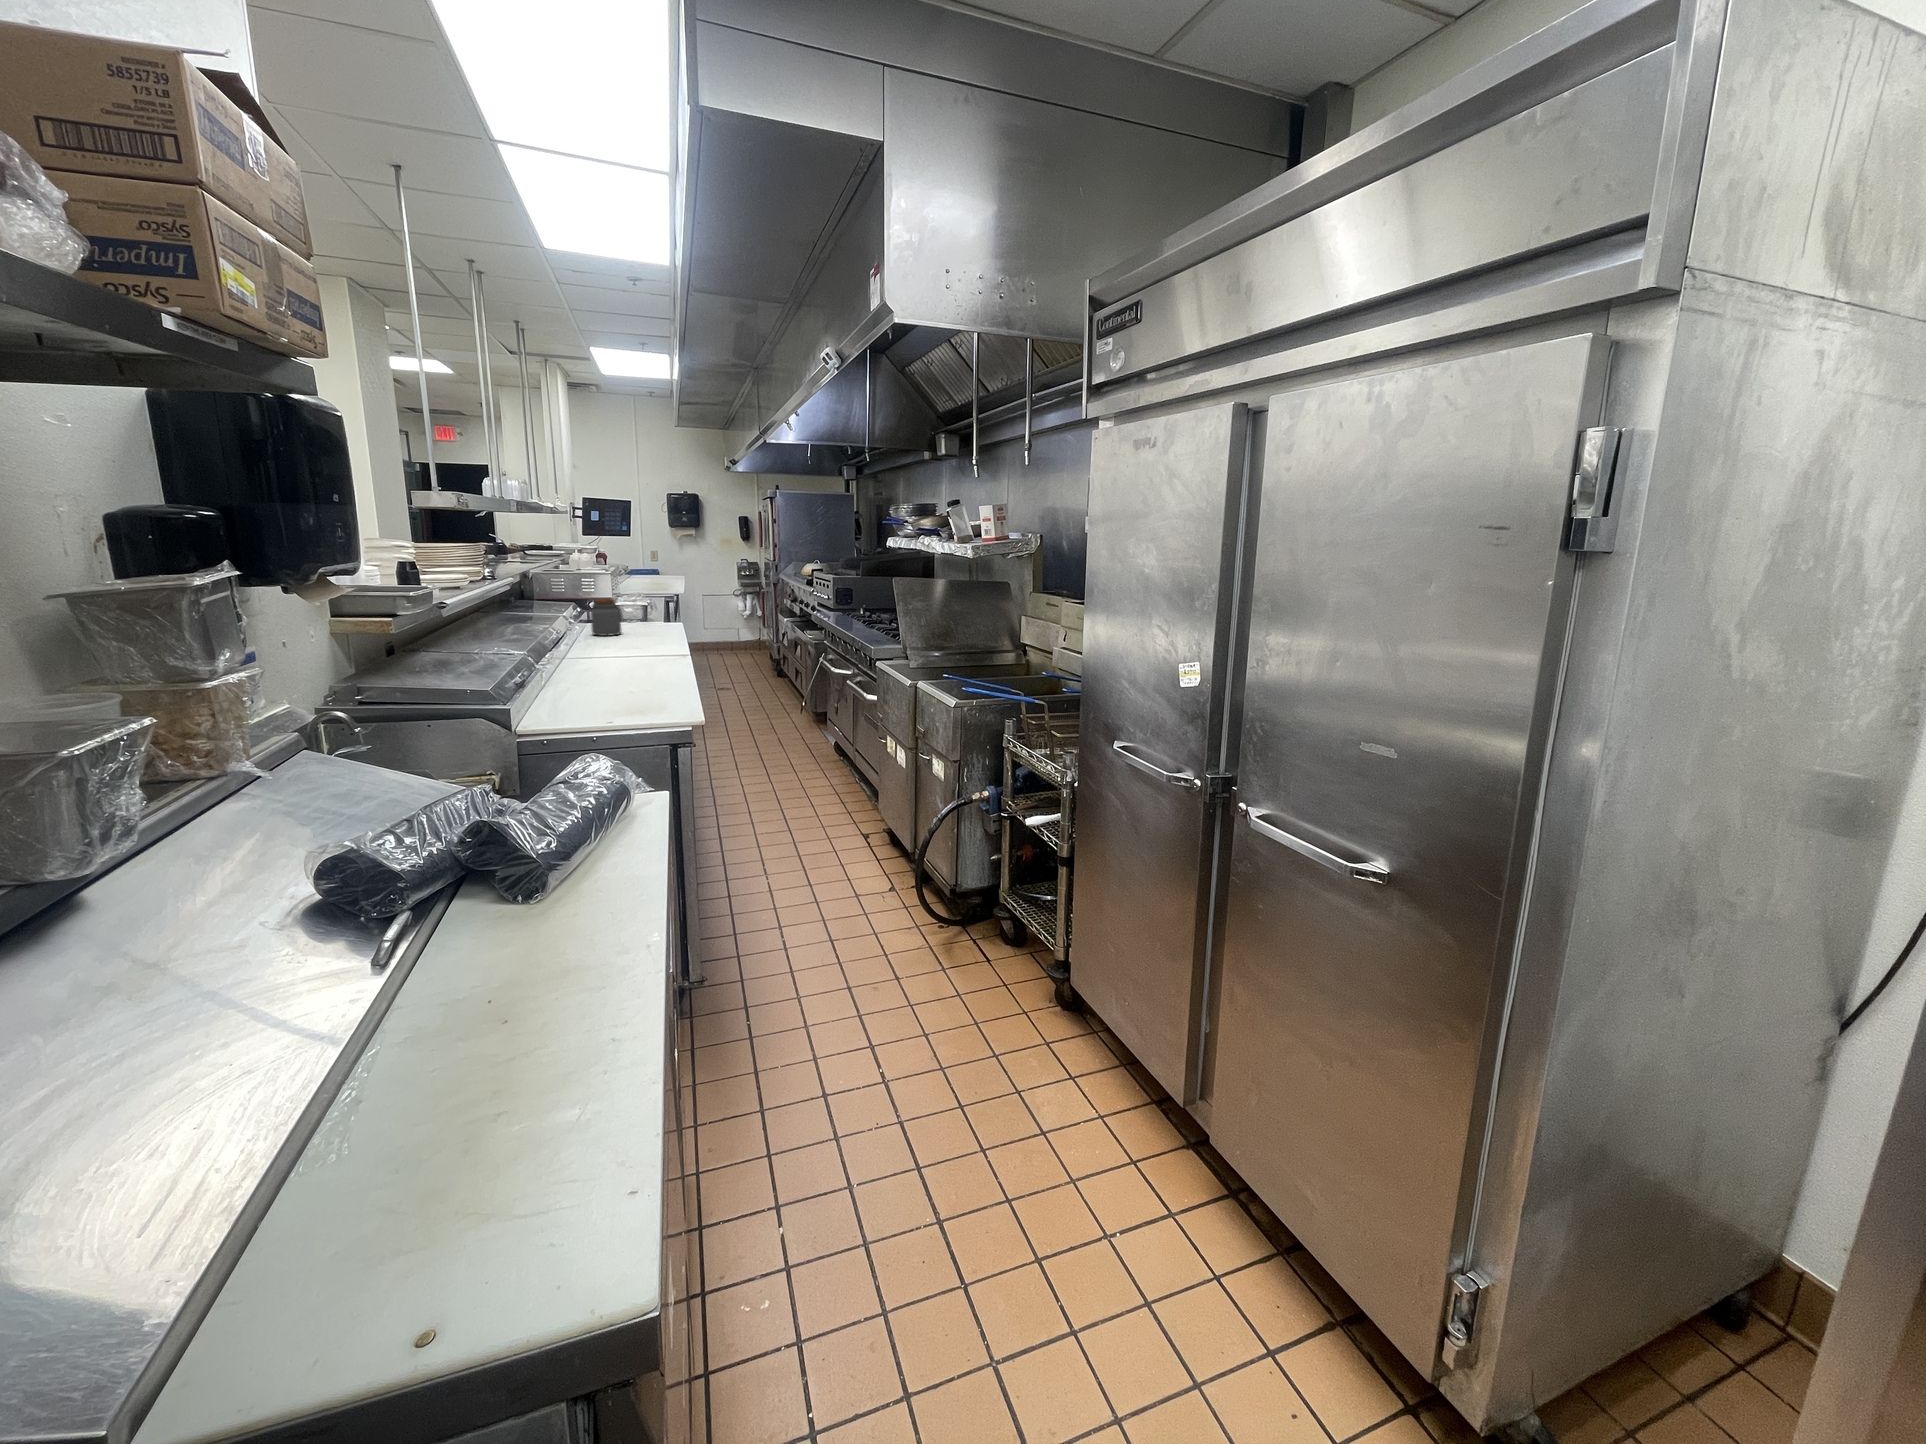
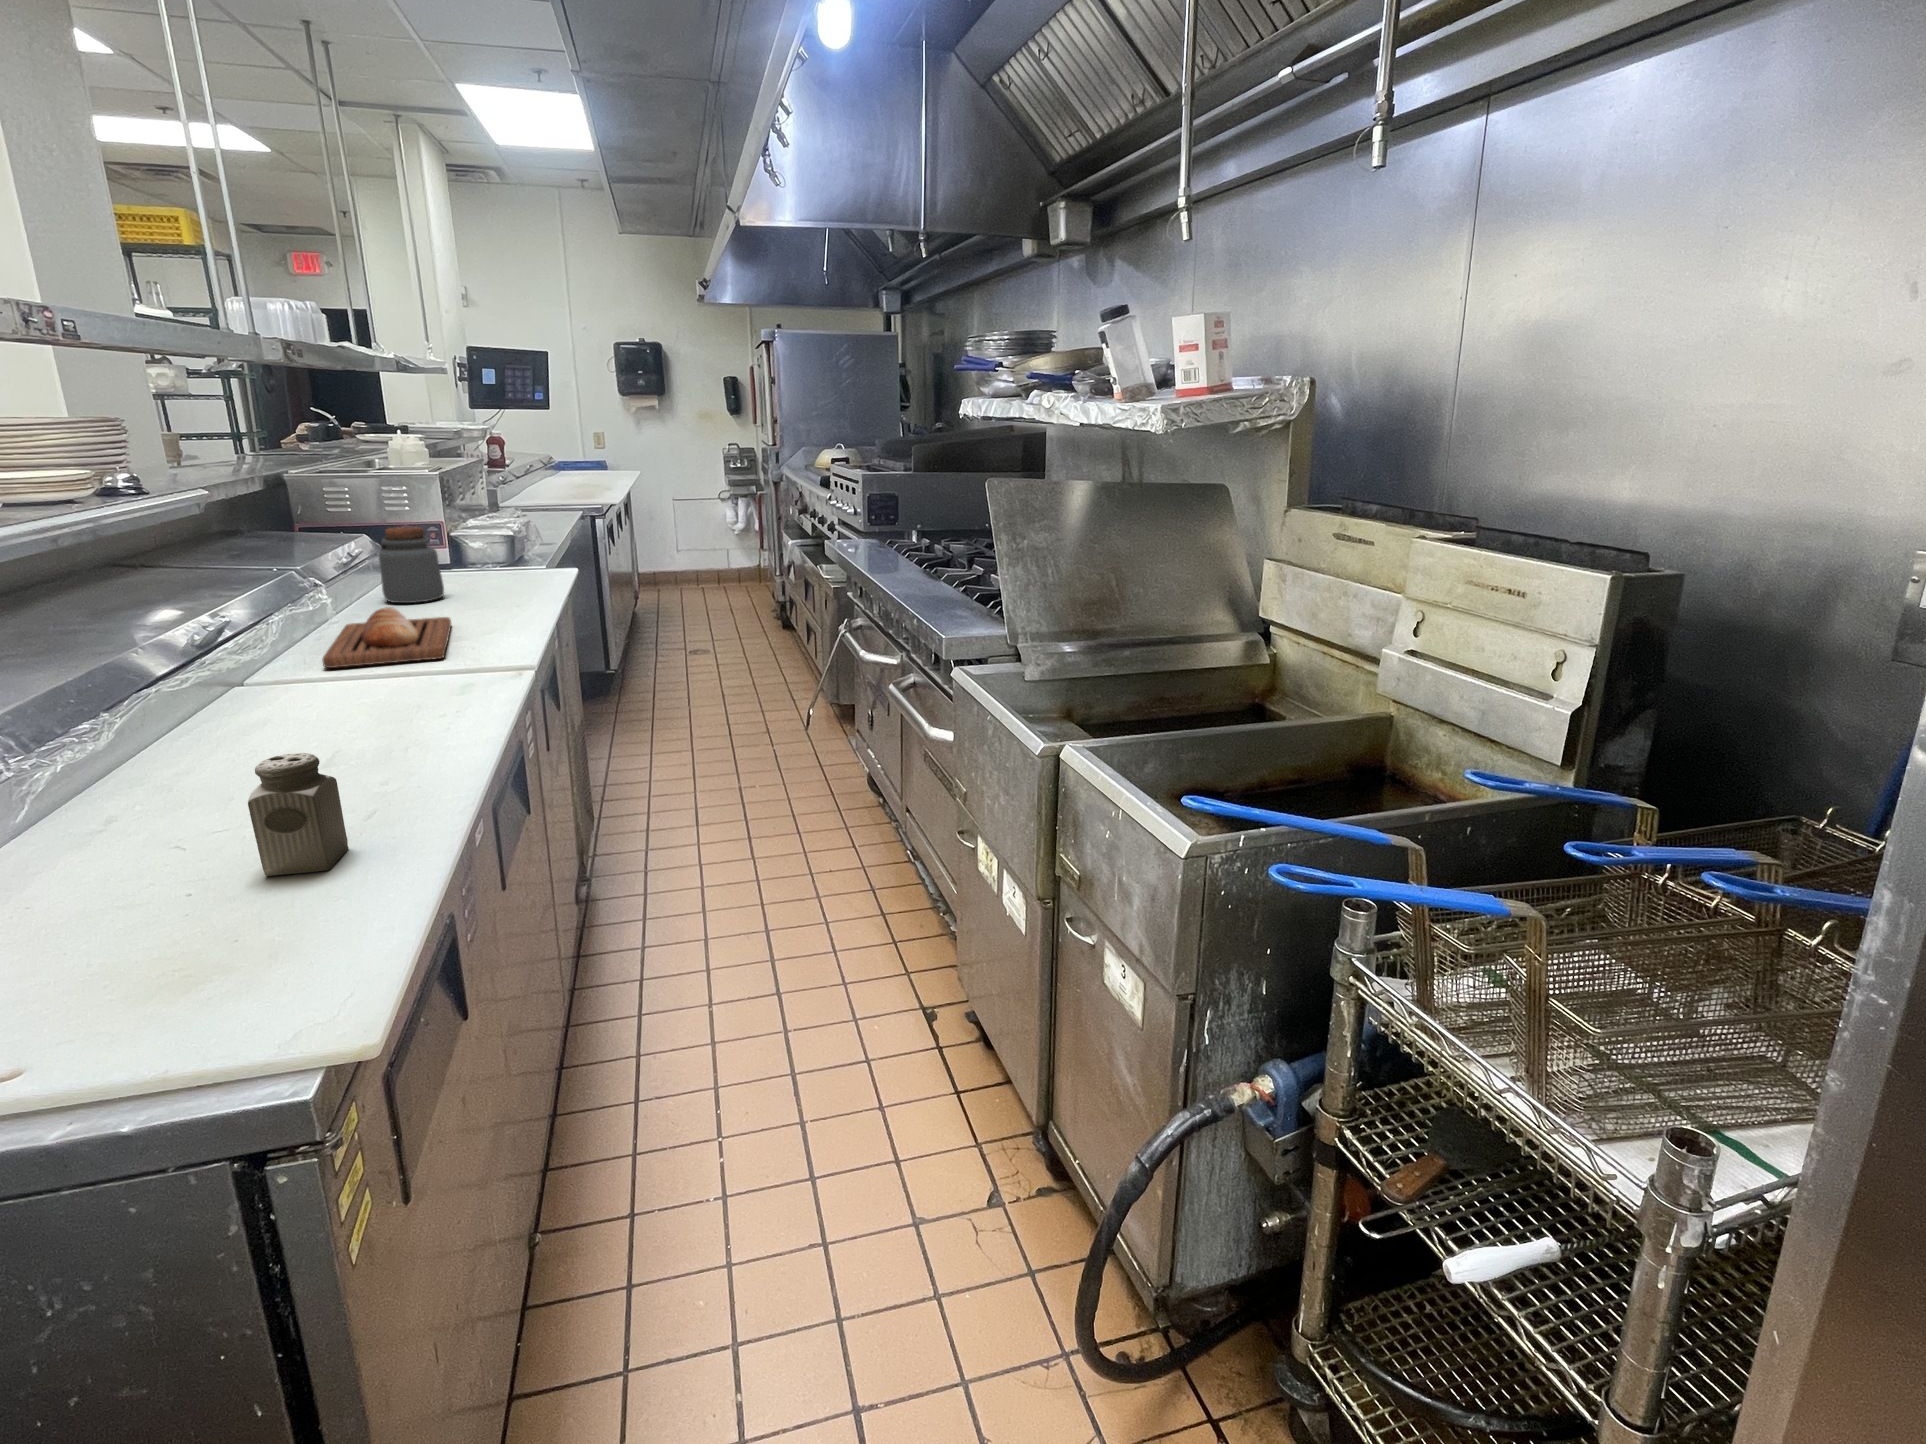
bread loaf: none [588,633,645,656] -> present [323,607,451,668]
salt shaker: none [635,660,660,699] -> present [248,753,348,876]

